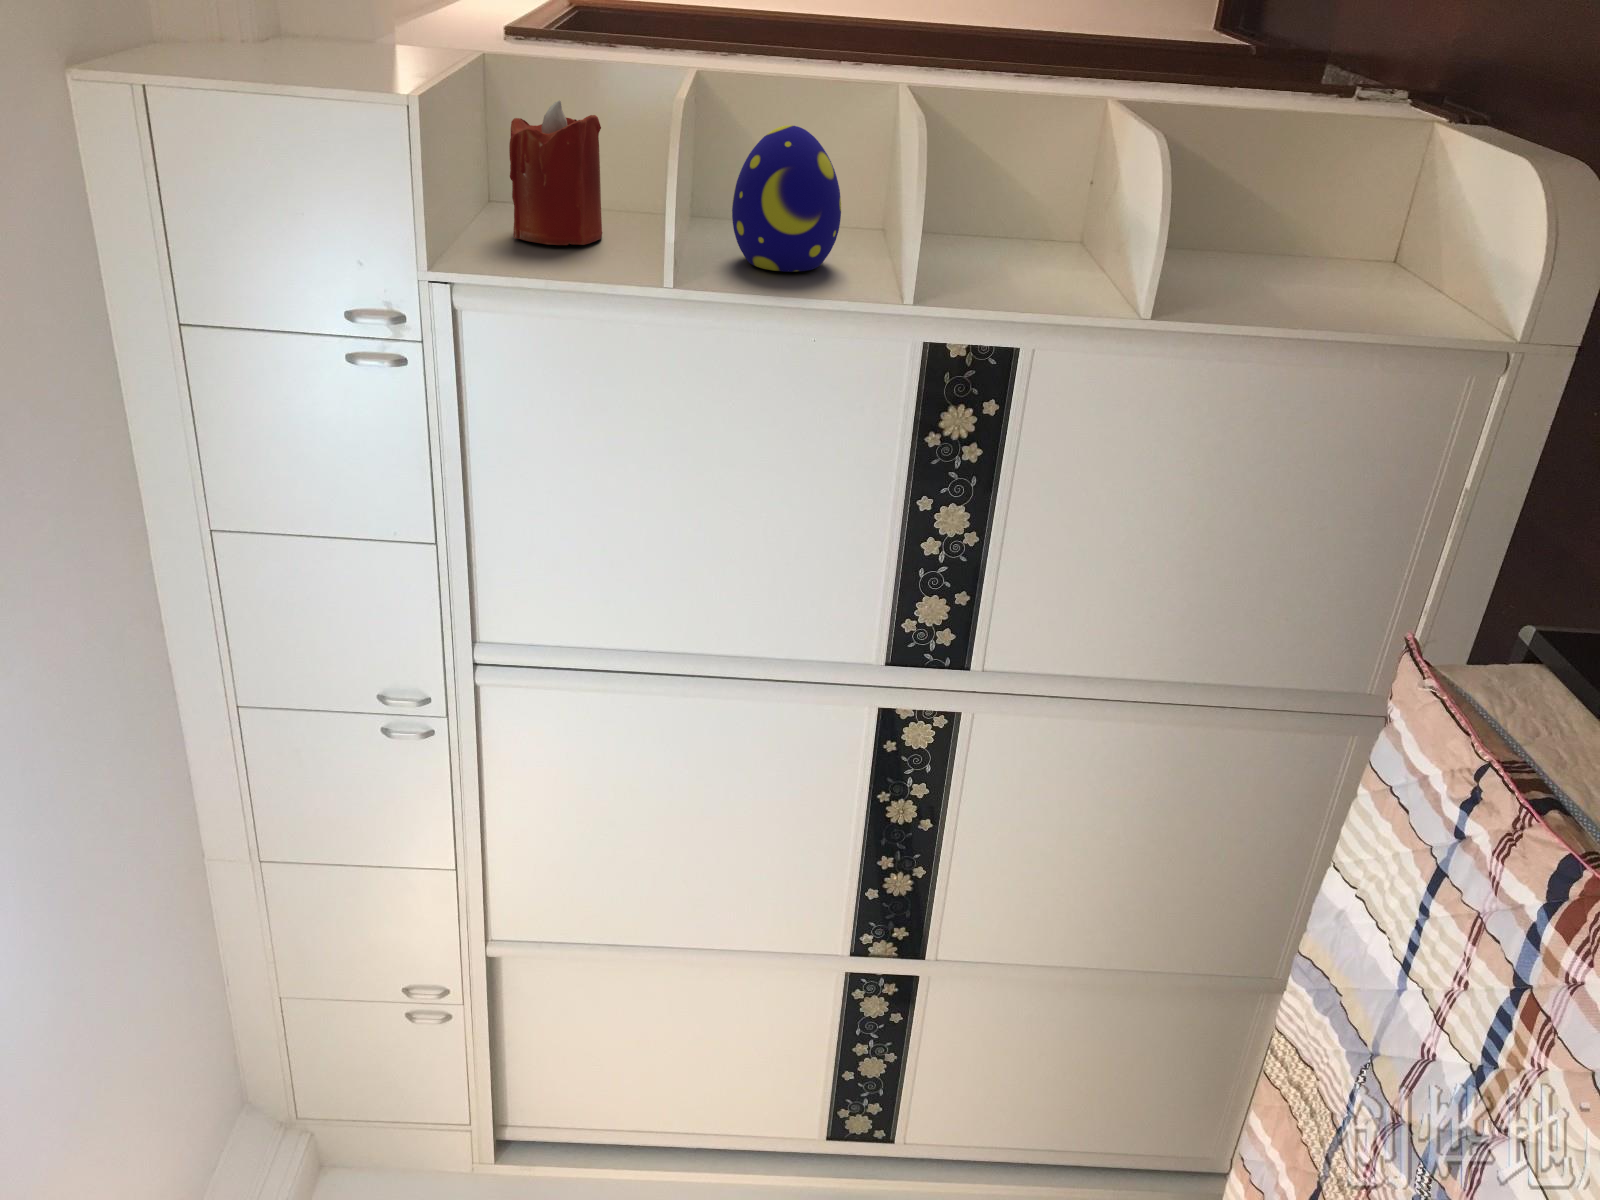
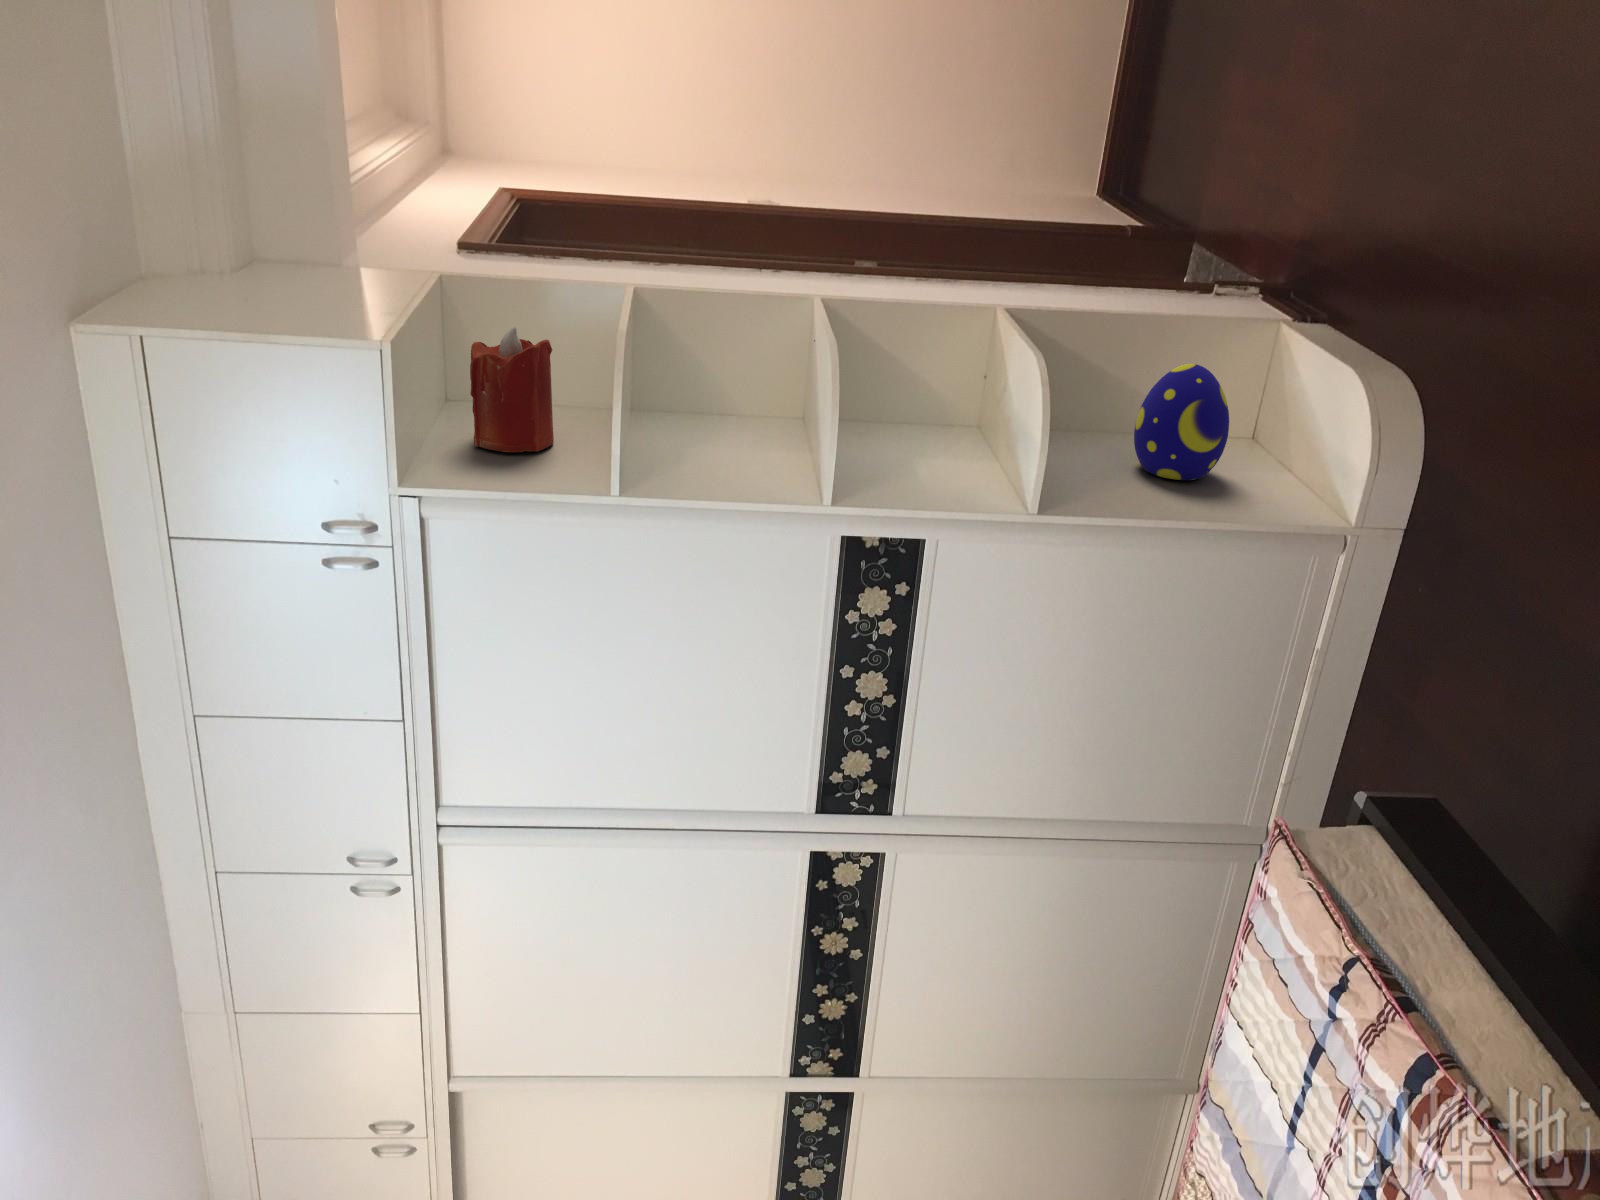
decorative egg: present [732,125,841,272] -> present [1134,364,1229,480]

